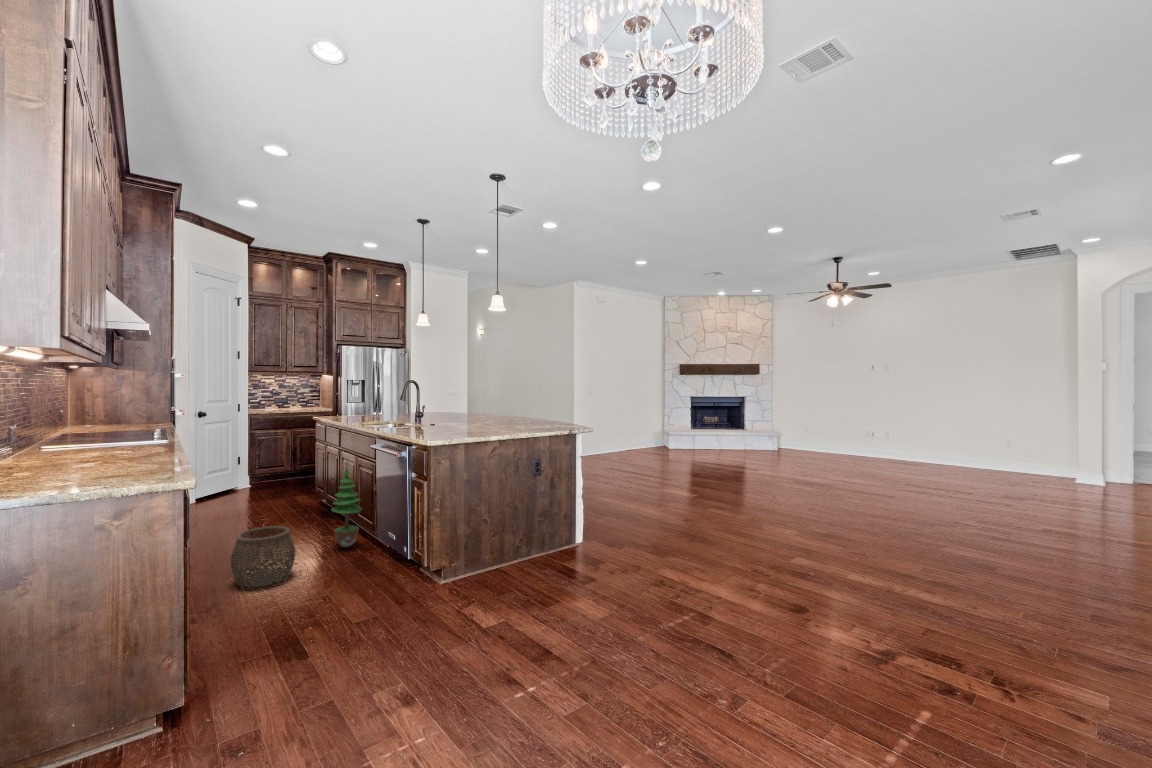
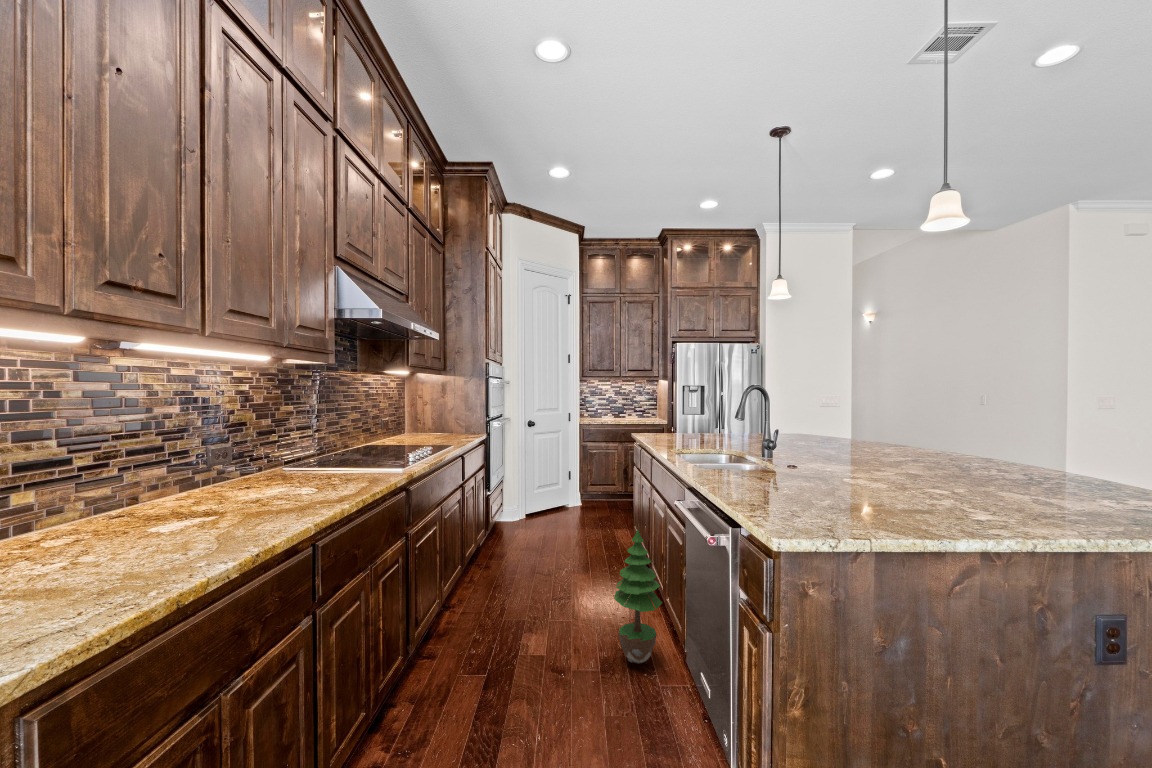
woven basket: present [230,526,295,588] -> none [450,613,542,730]

